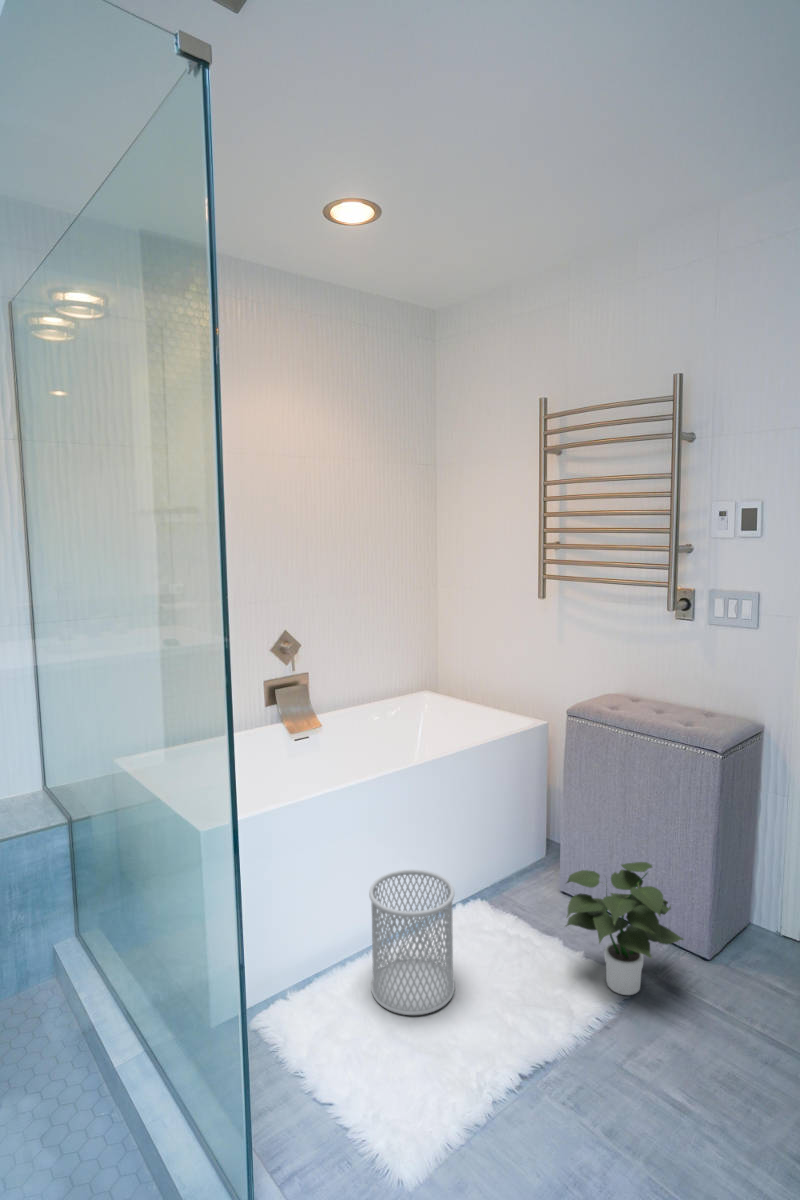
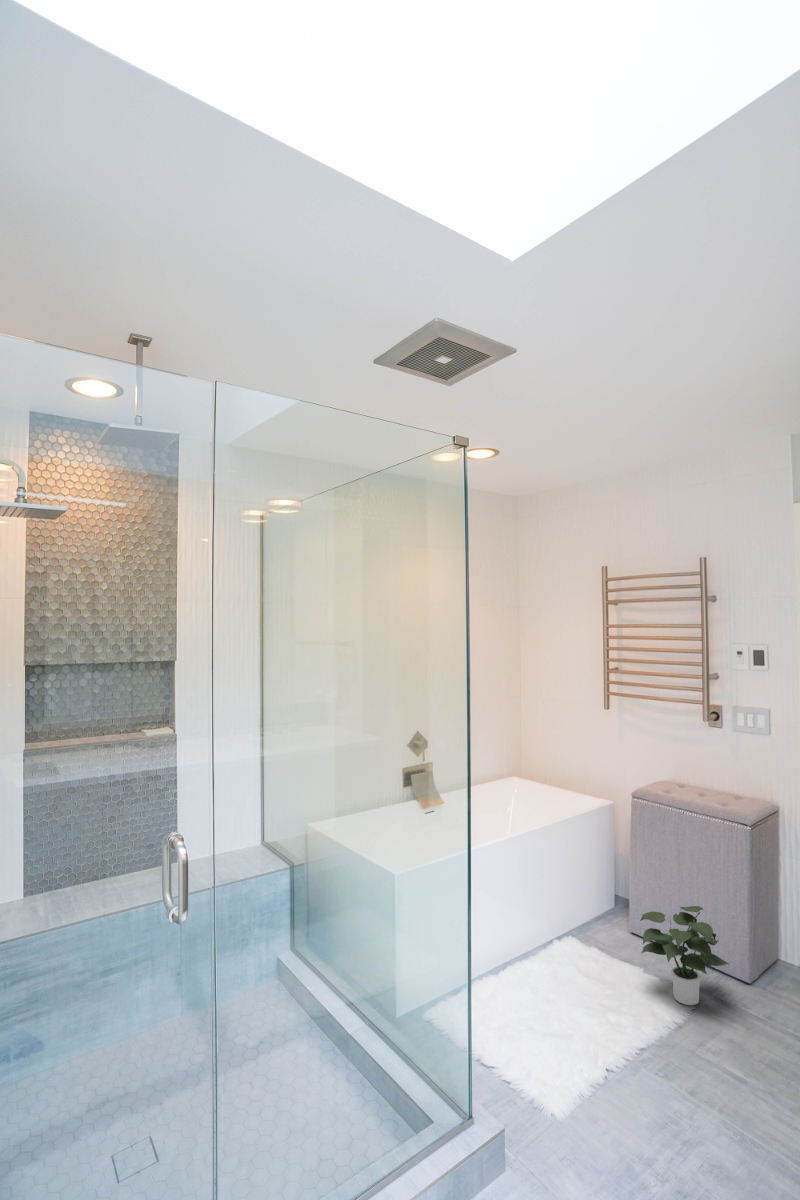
wastebasket: present [369,870,455,1015] -> none [502,907,563,1011]

